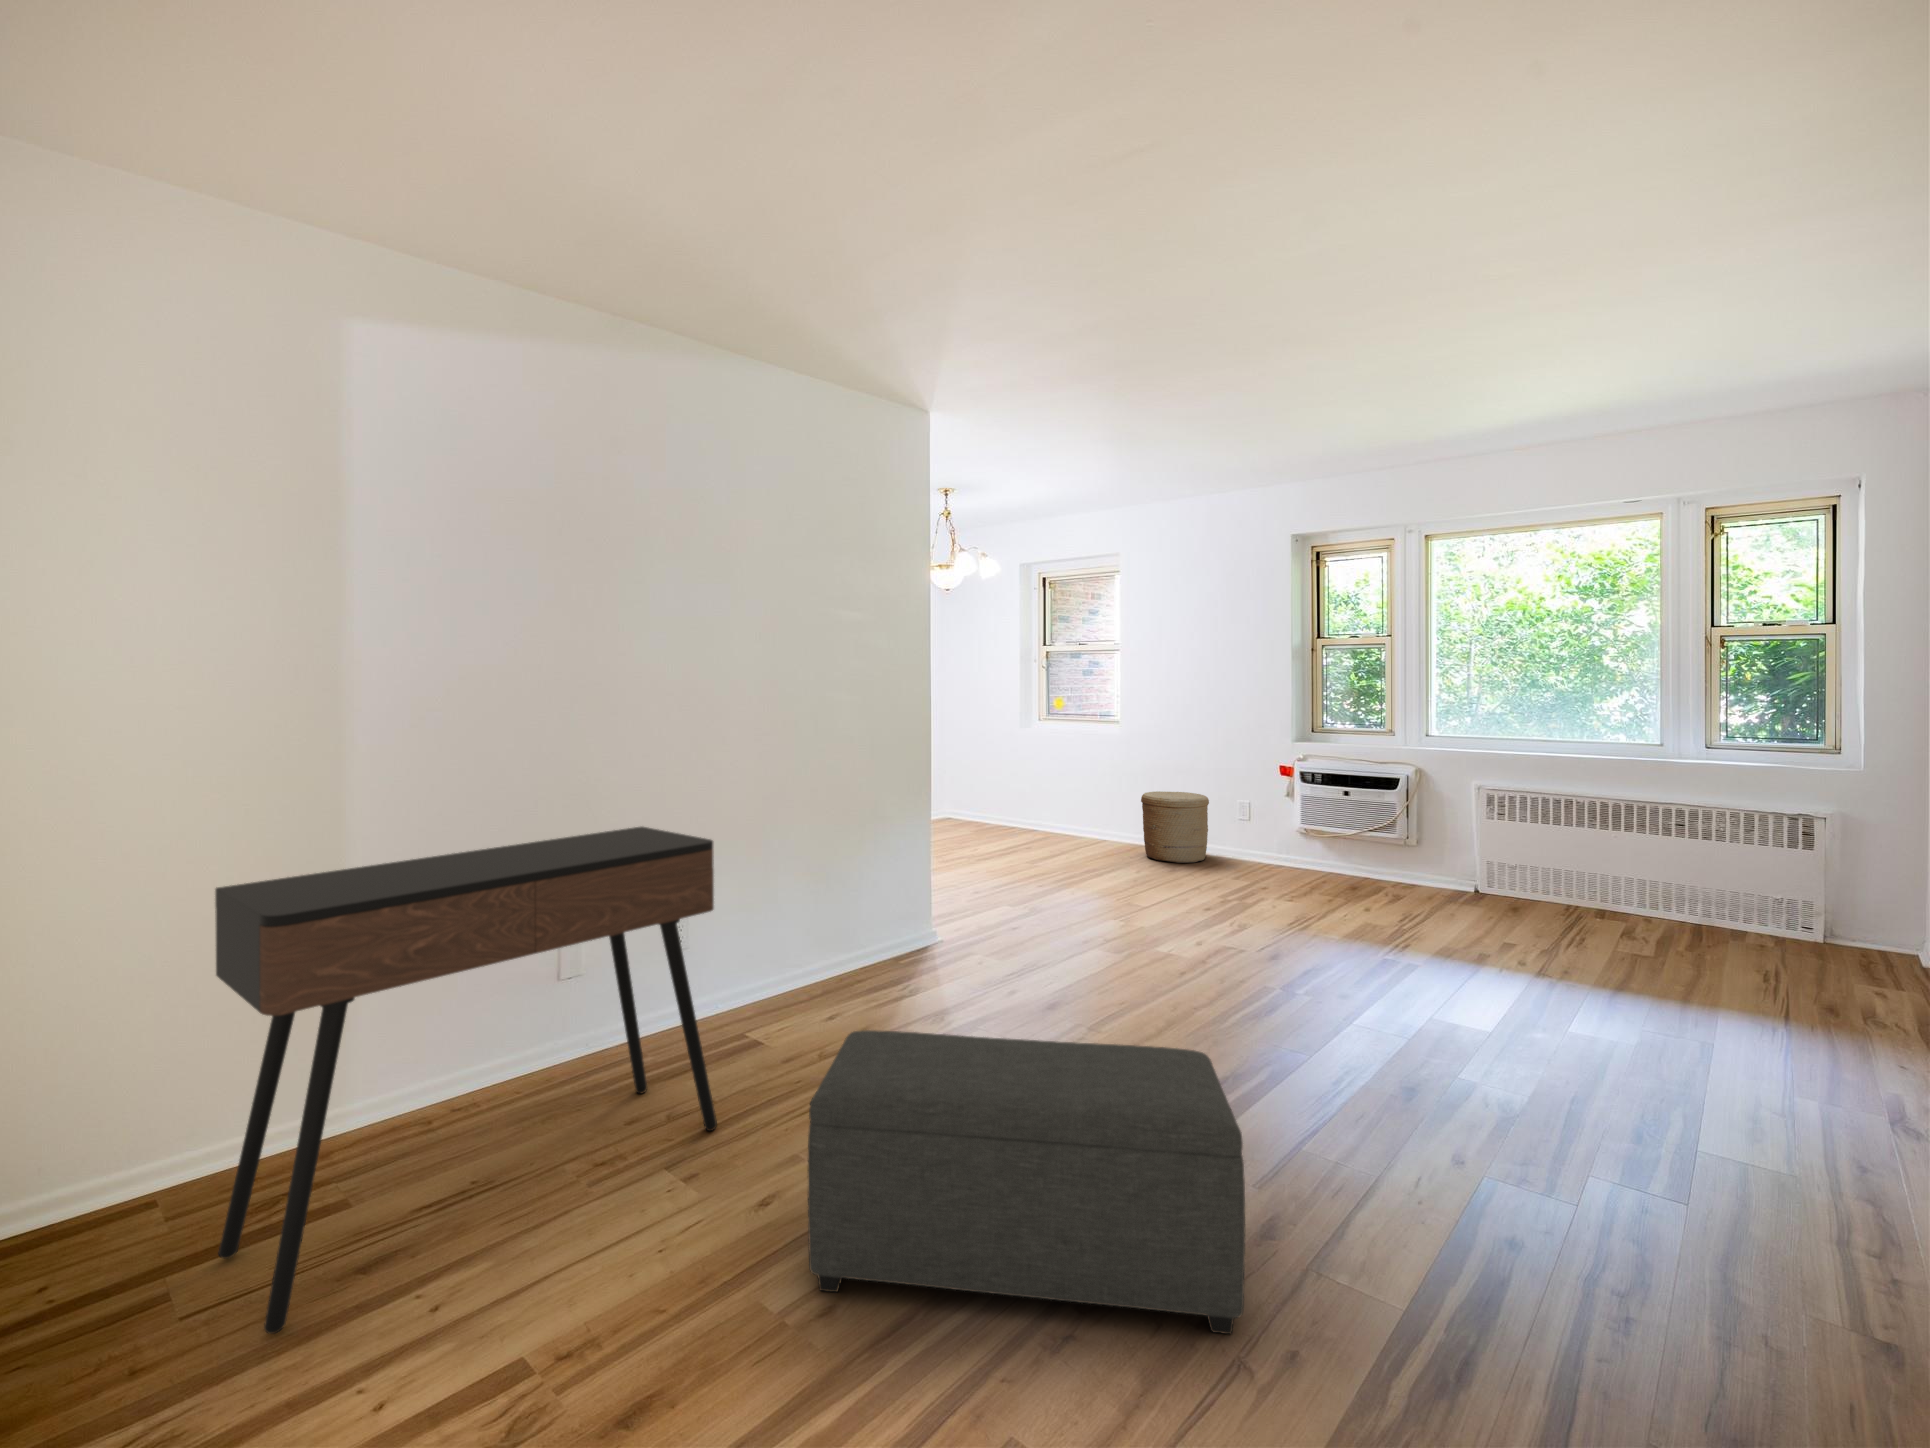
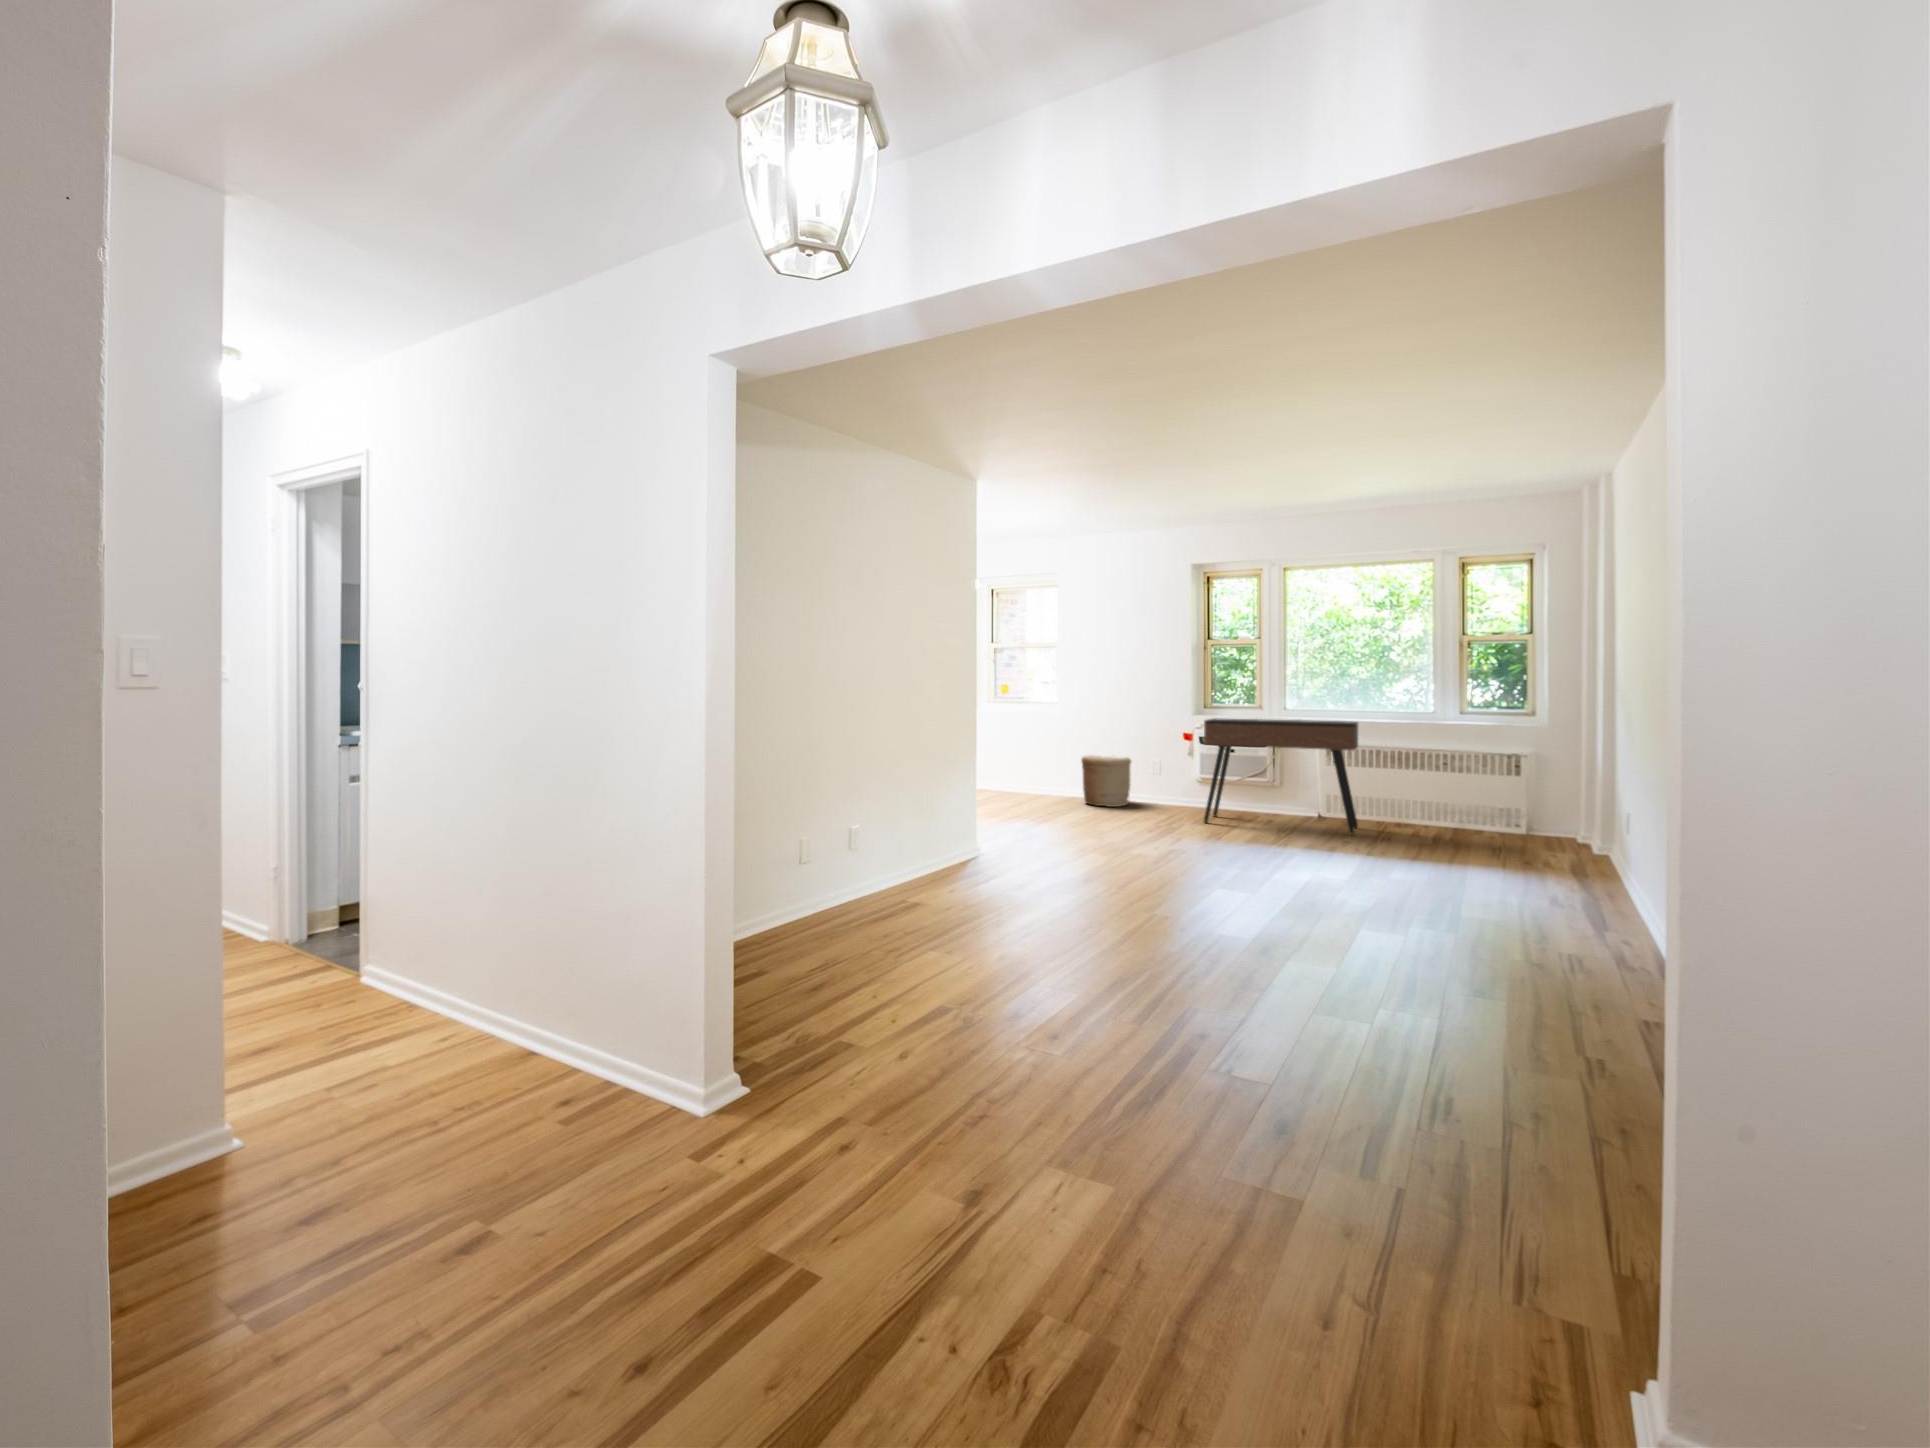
console table: present [215,827,717,1334] -> present [1204,718,1358,835]
ottoman: present [808,1030,1245,1334] -> none [1037,860,1278,987]

